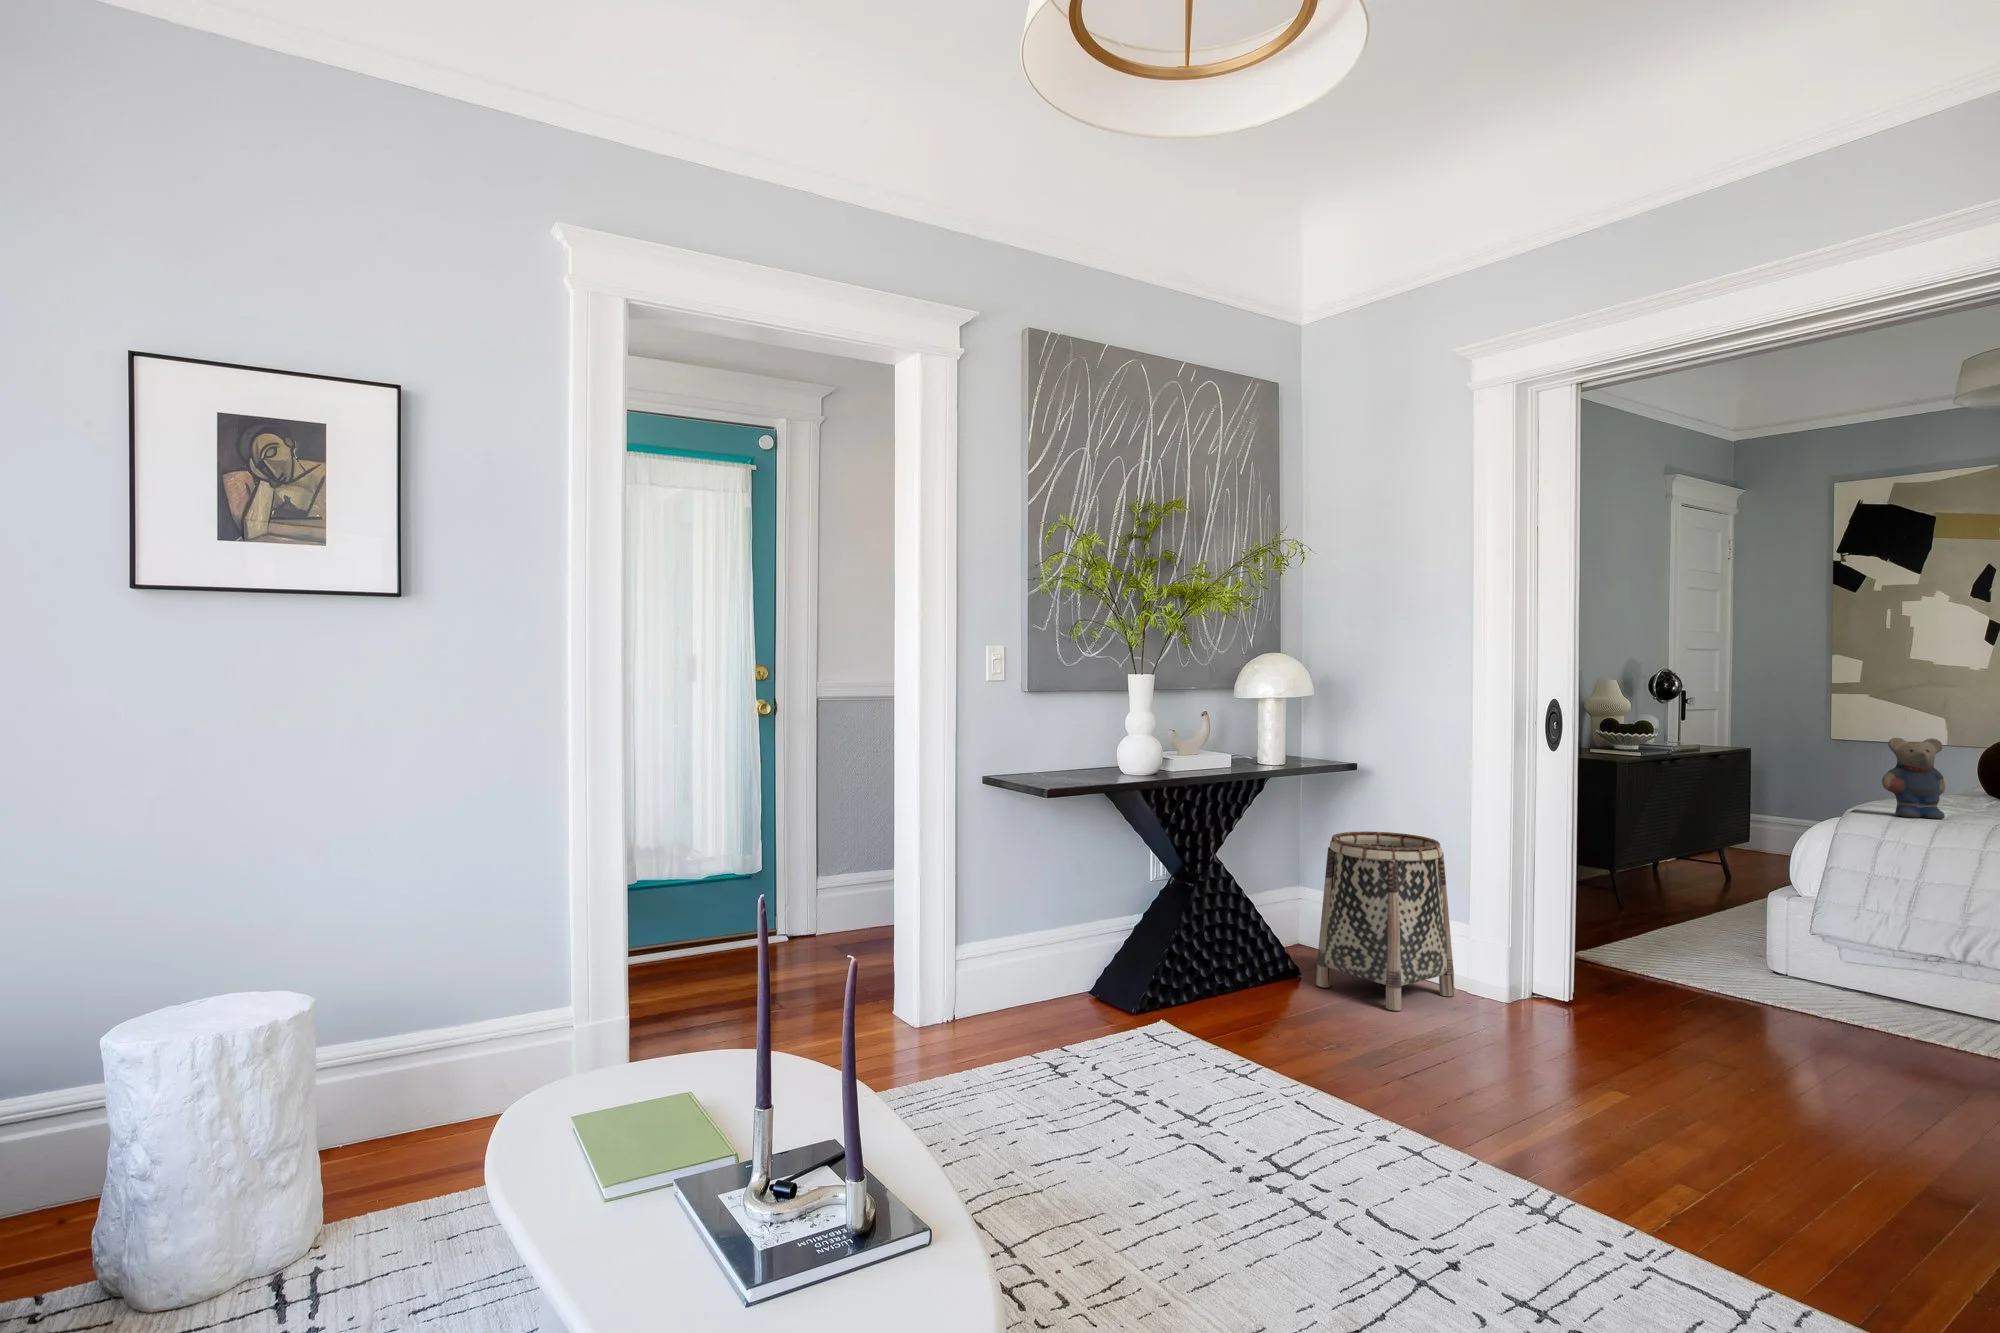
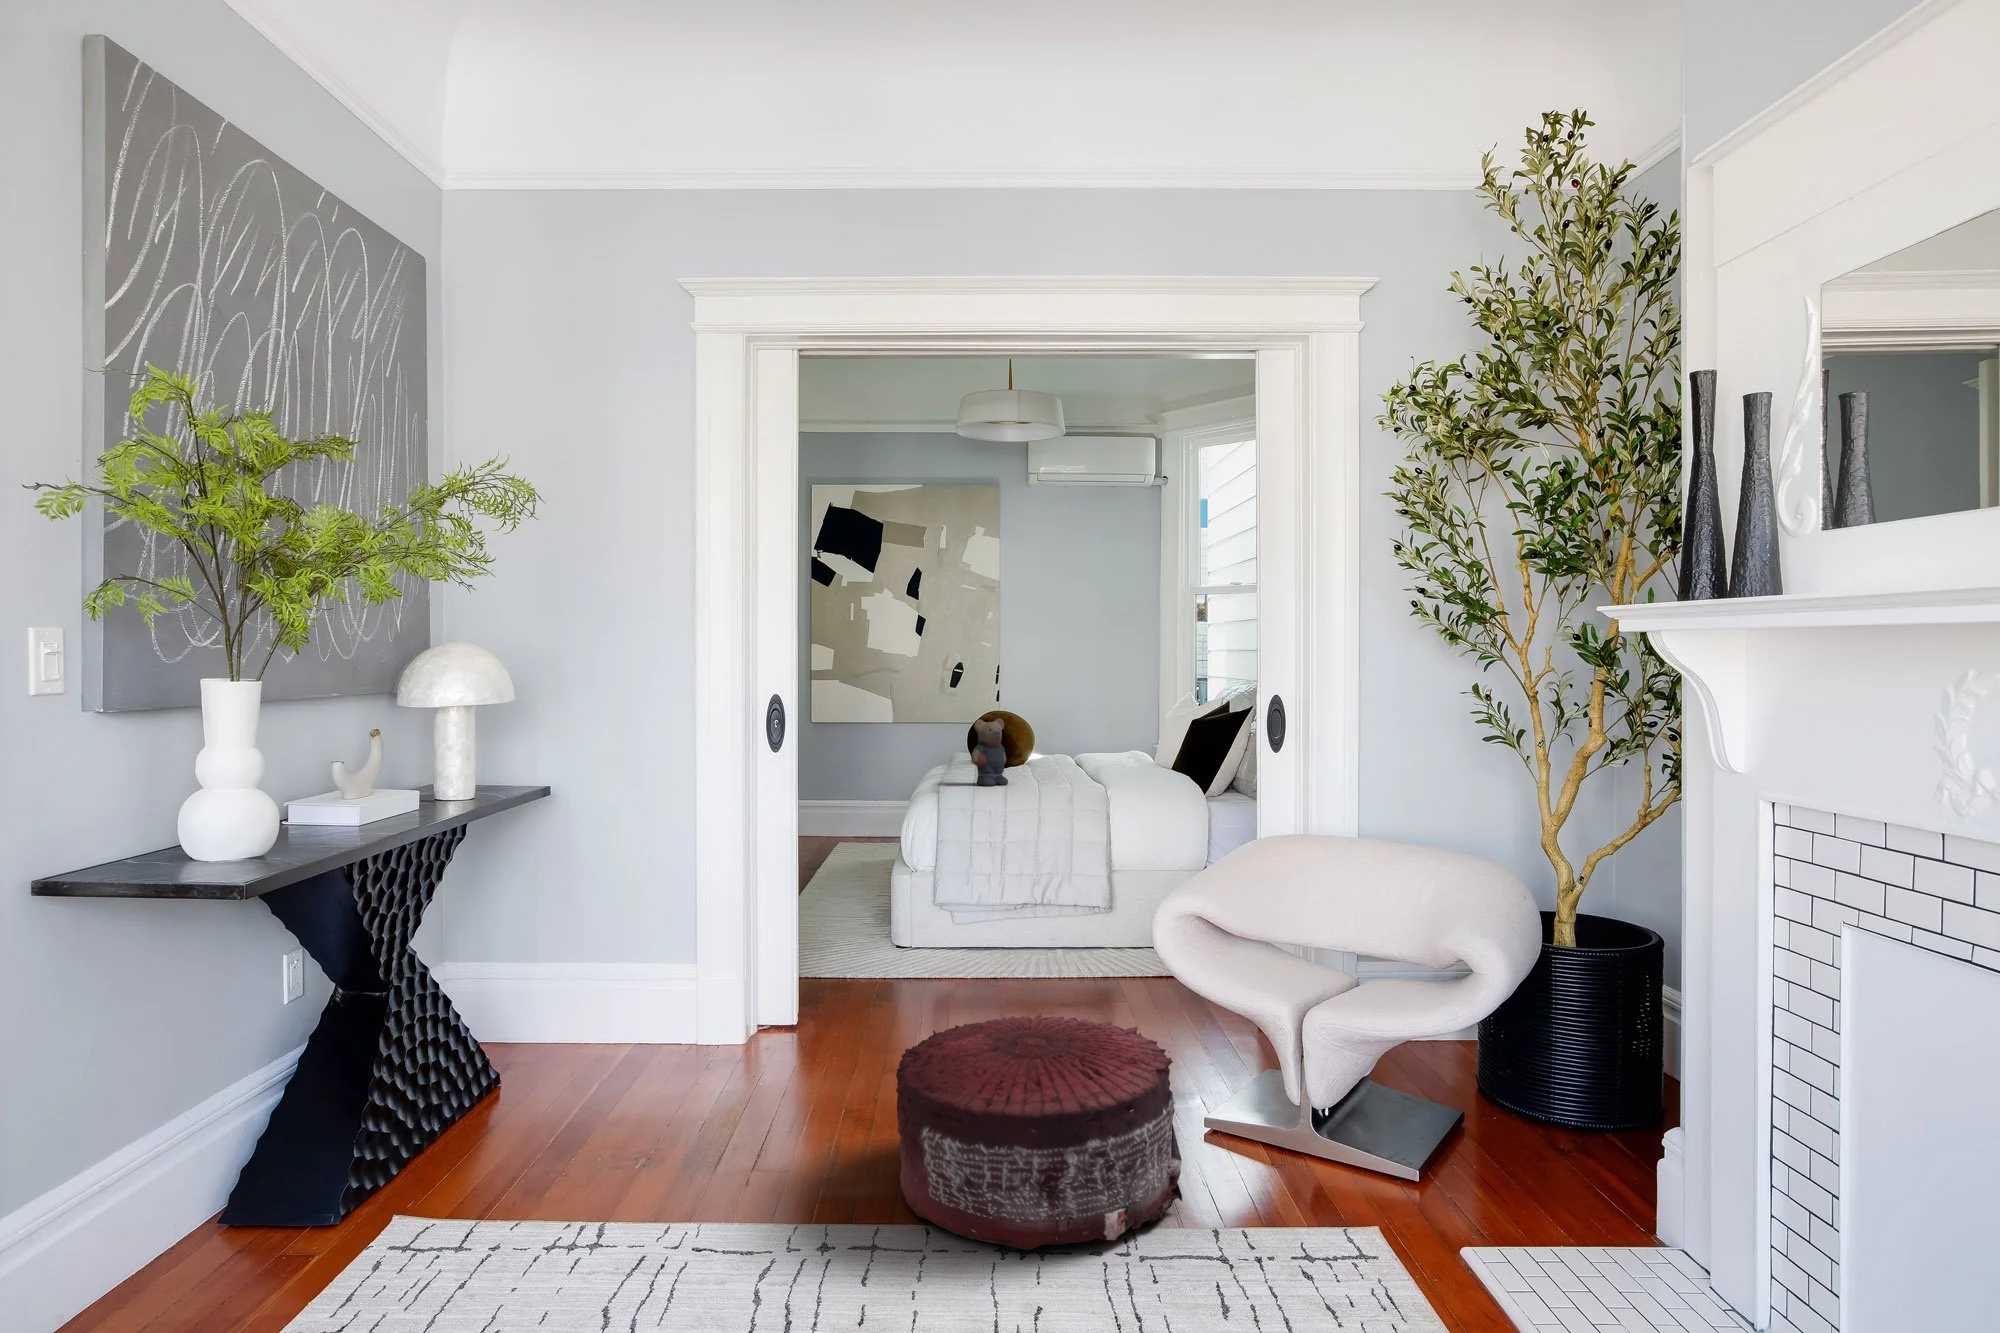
basket: present [1316,831,1455,1011] -> none [537,866,691,1086]
pouf: none [1457,1010,1792,1272] -> present [896,1012,1182,1250]

